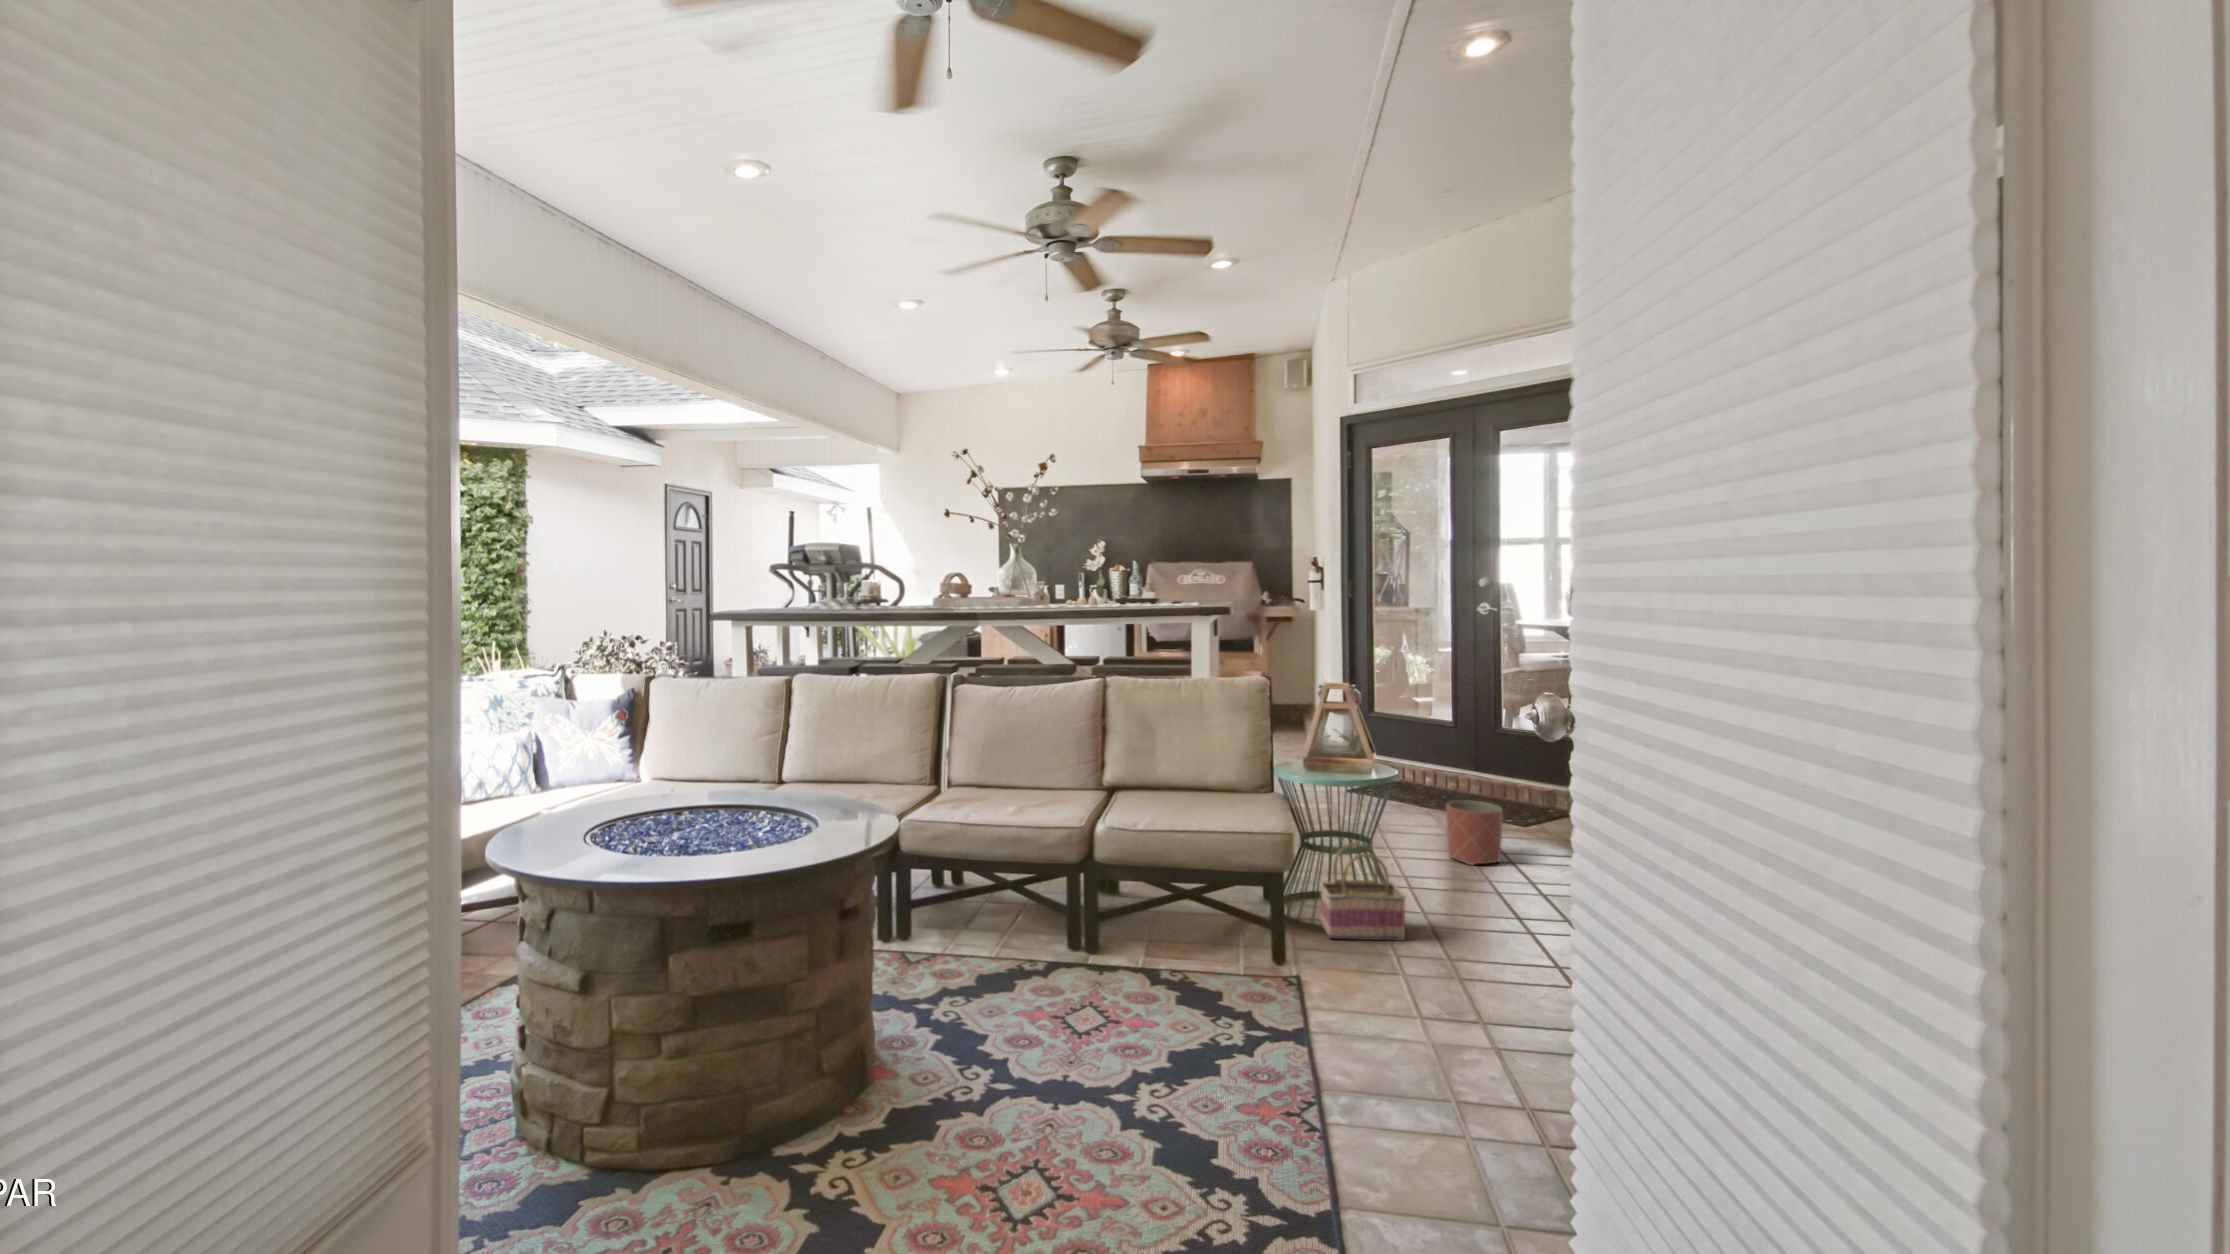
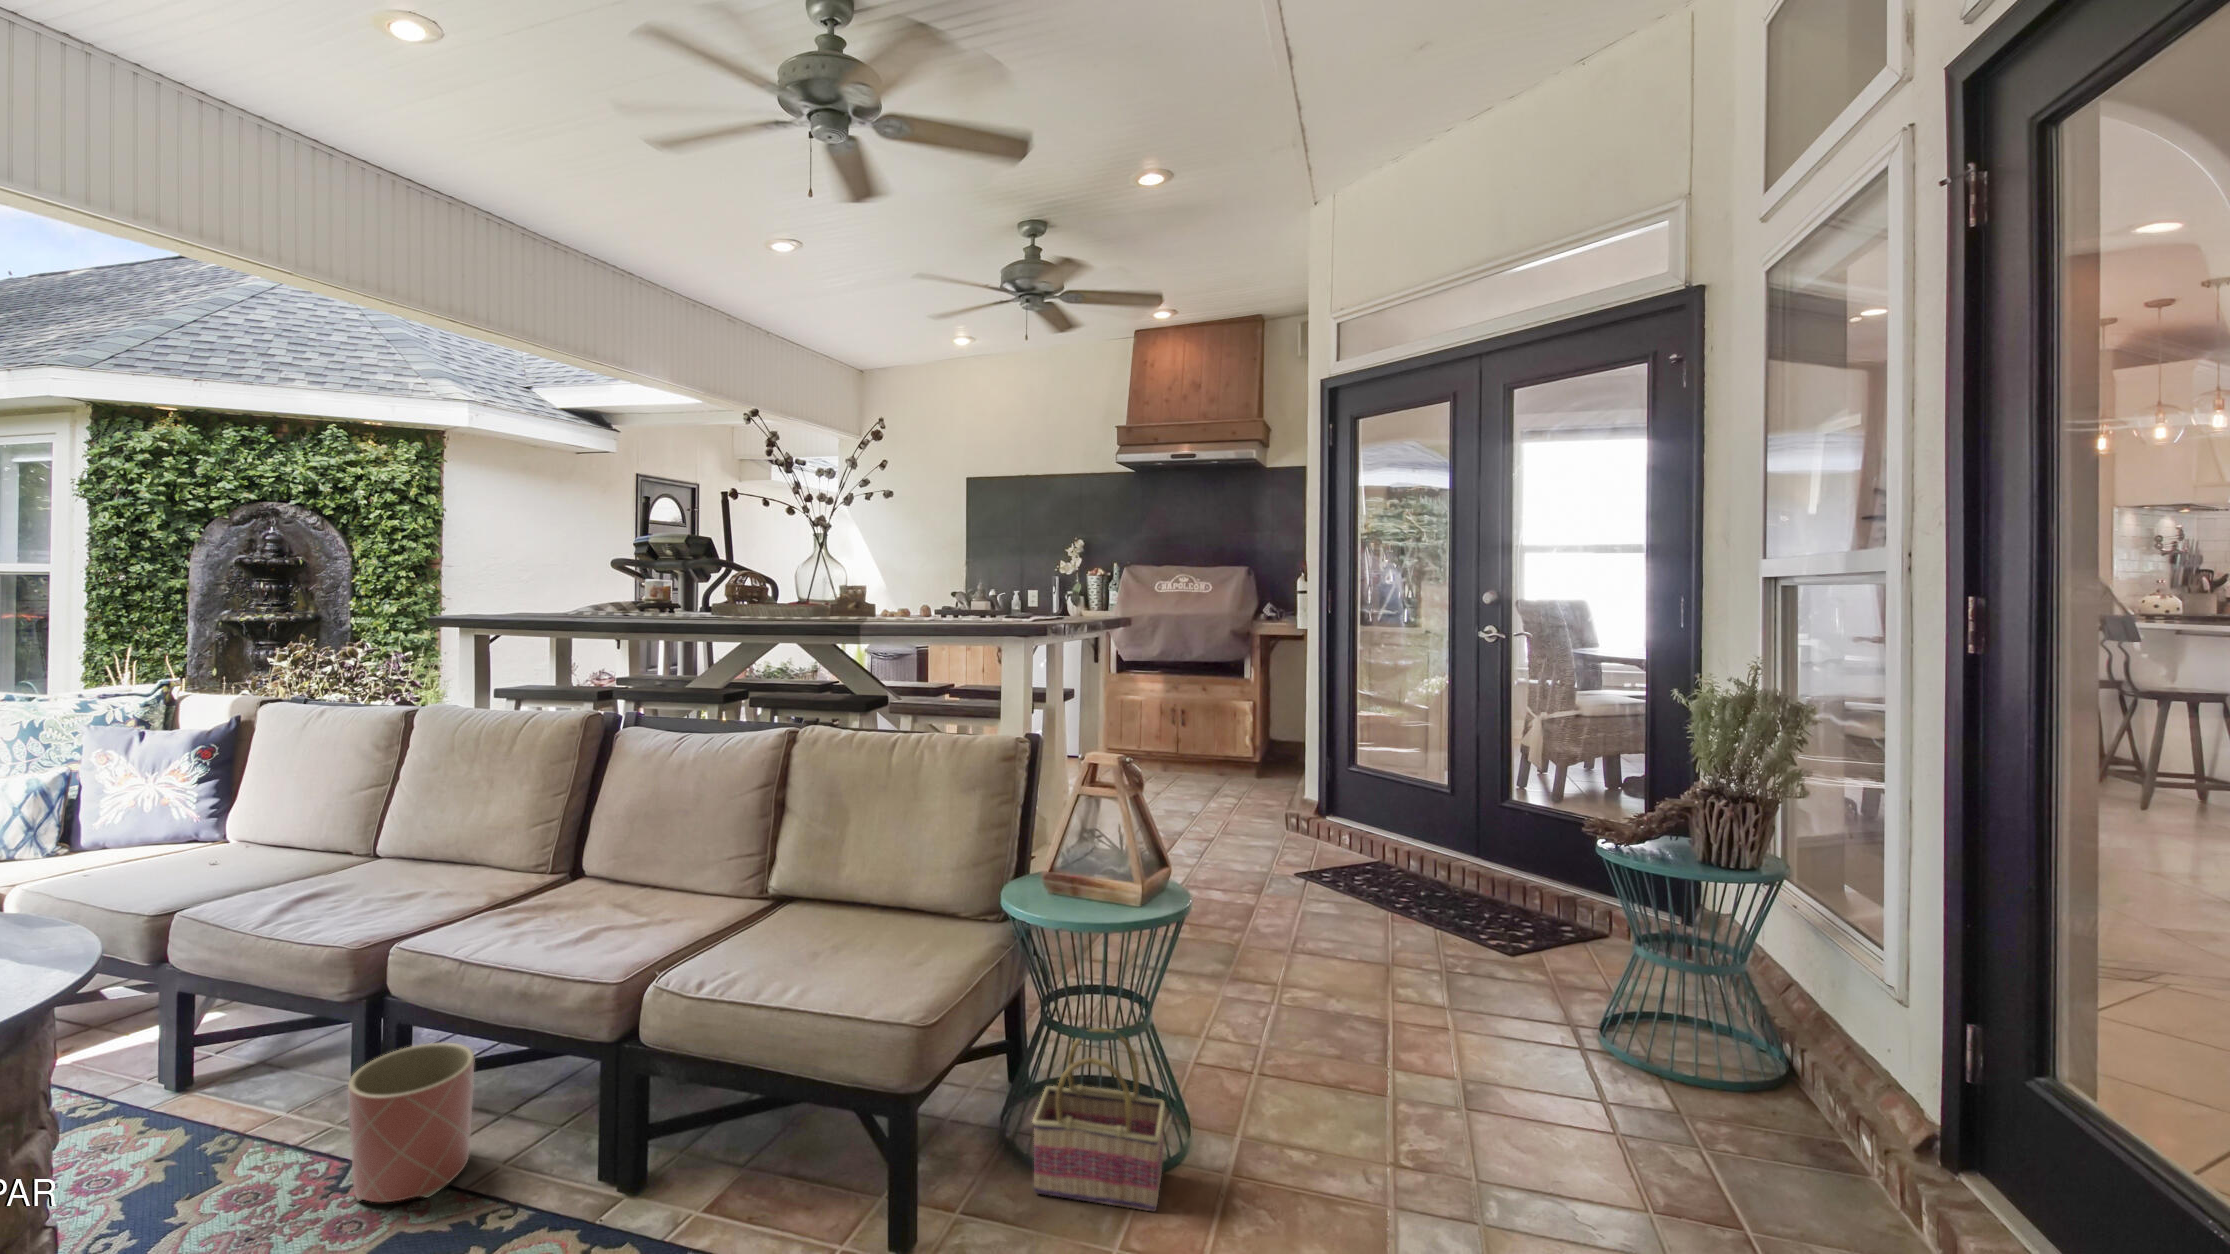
planter: present [1446,800,1503,866] -> present [348,1043,474,1202]

